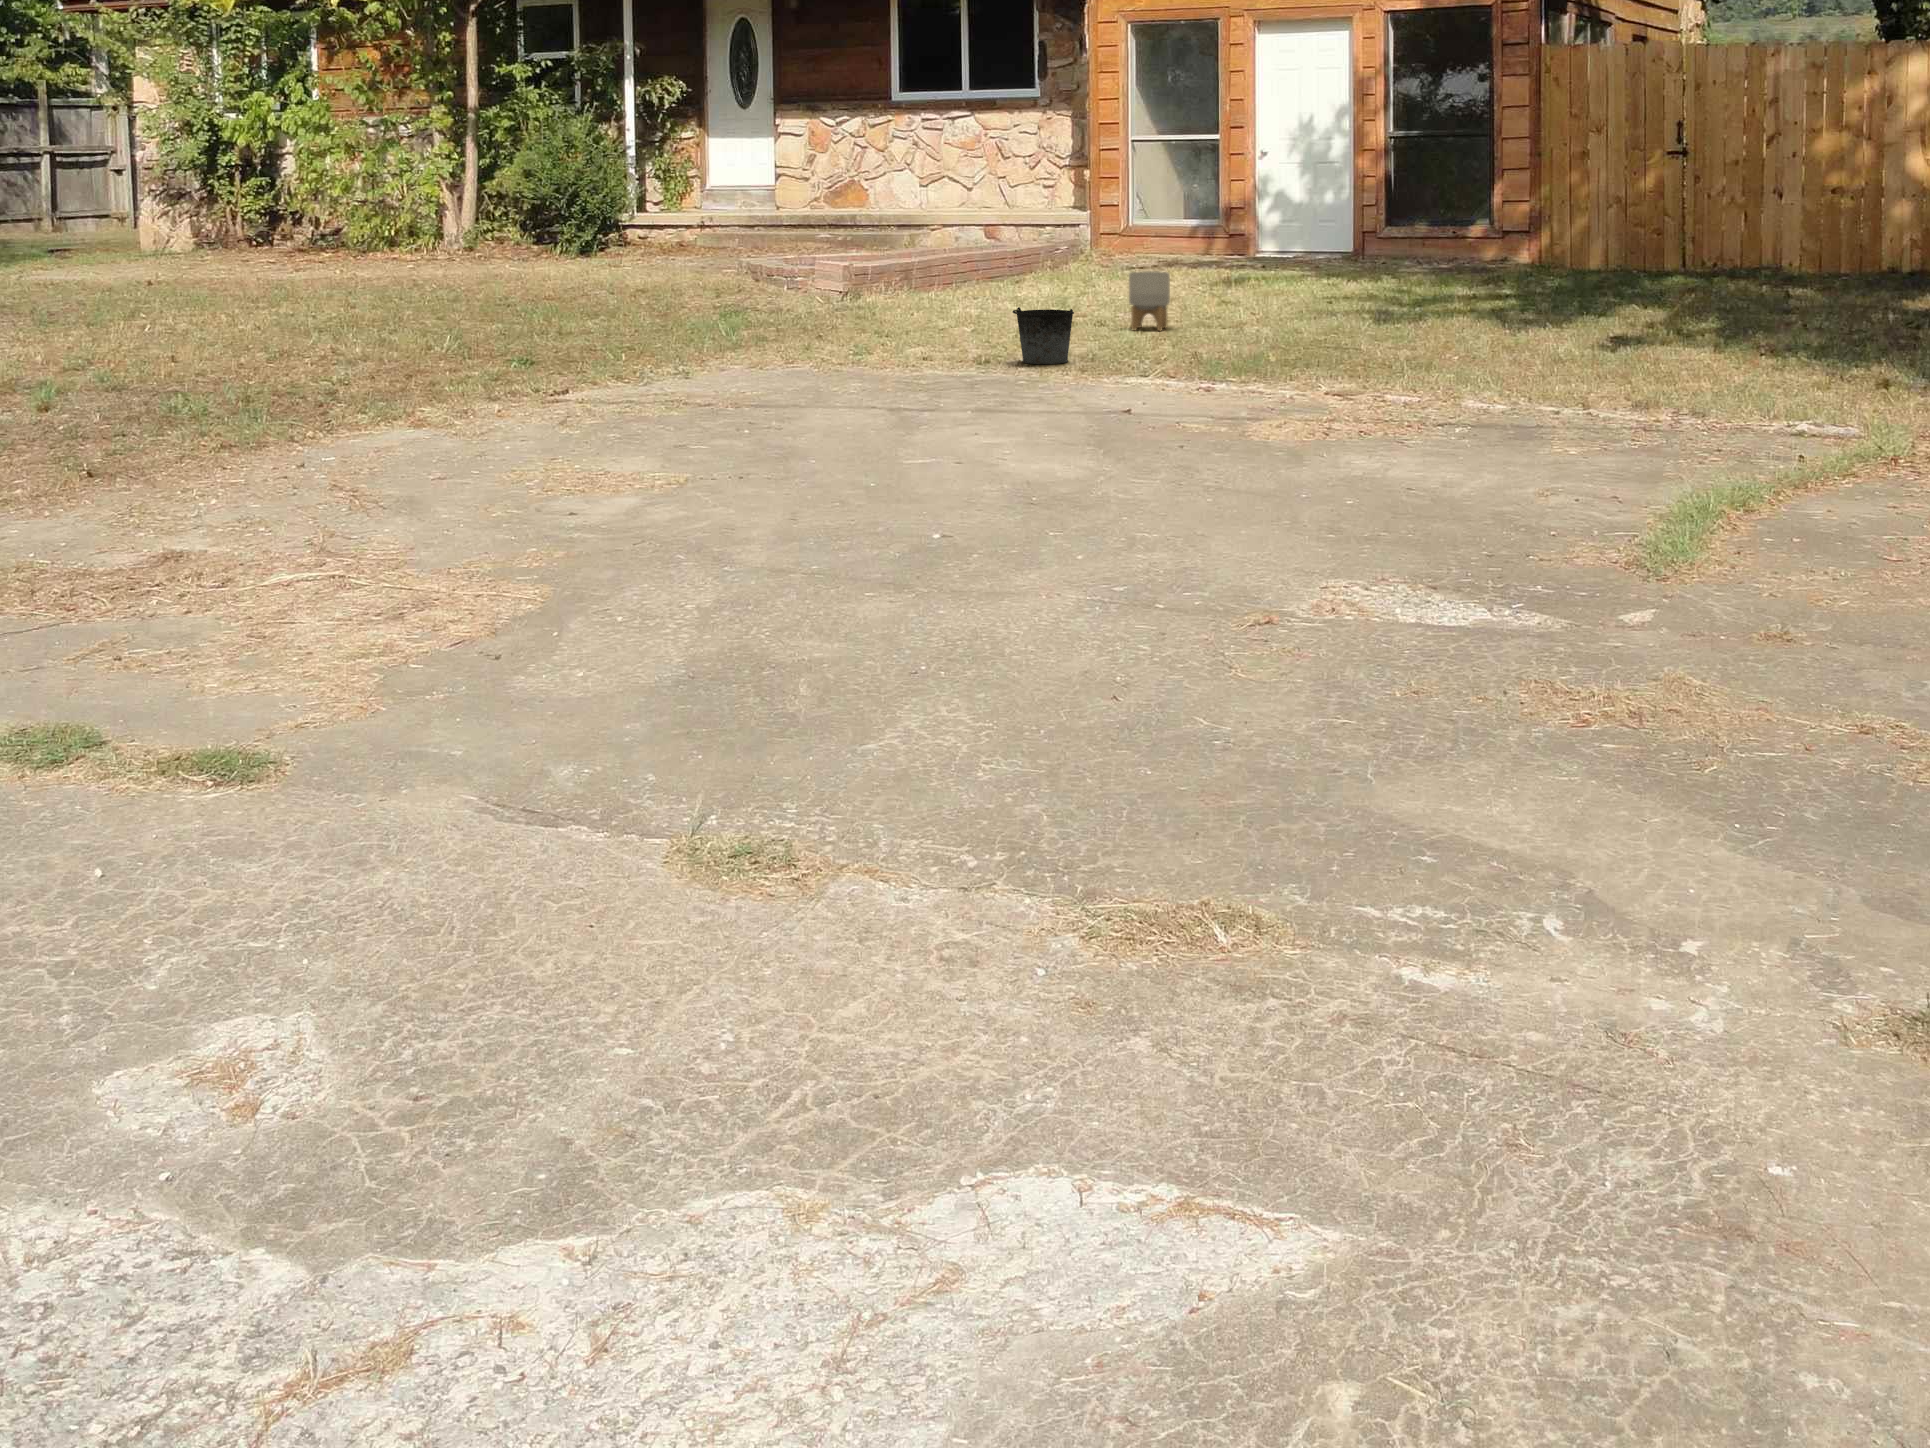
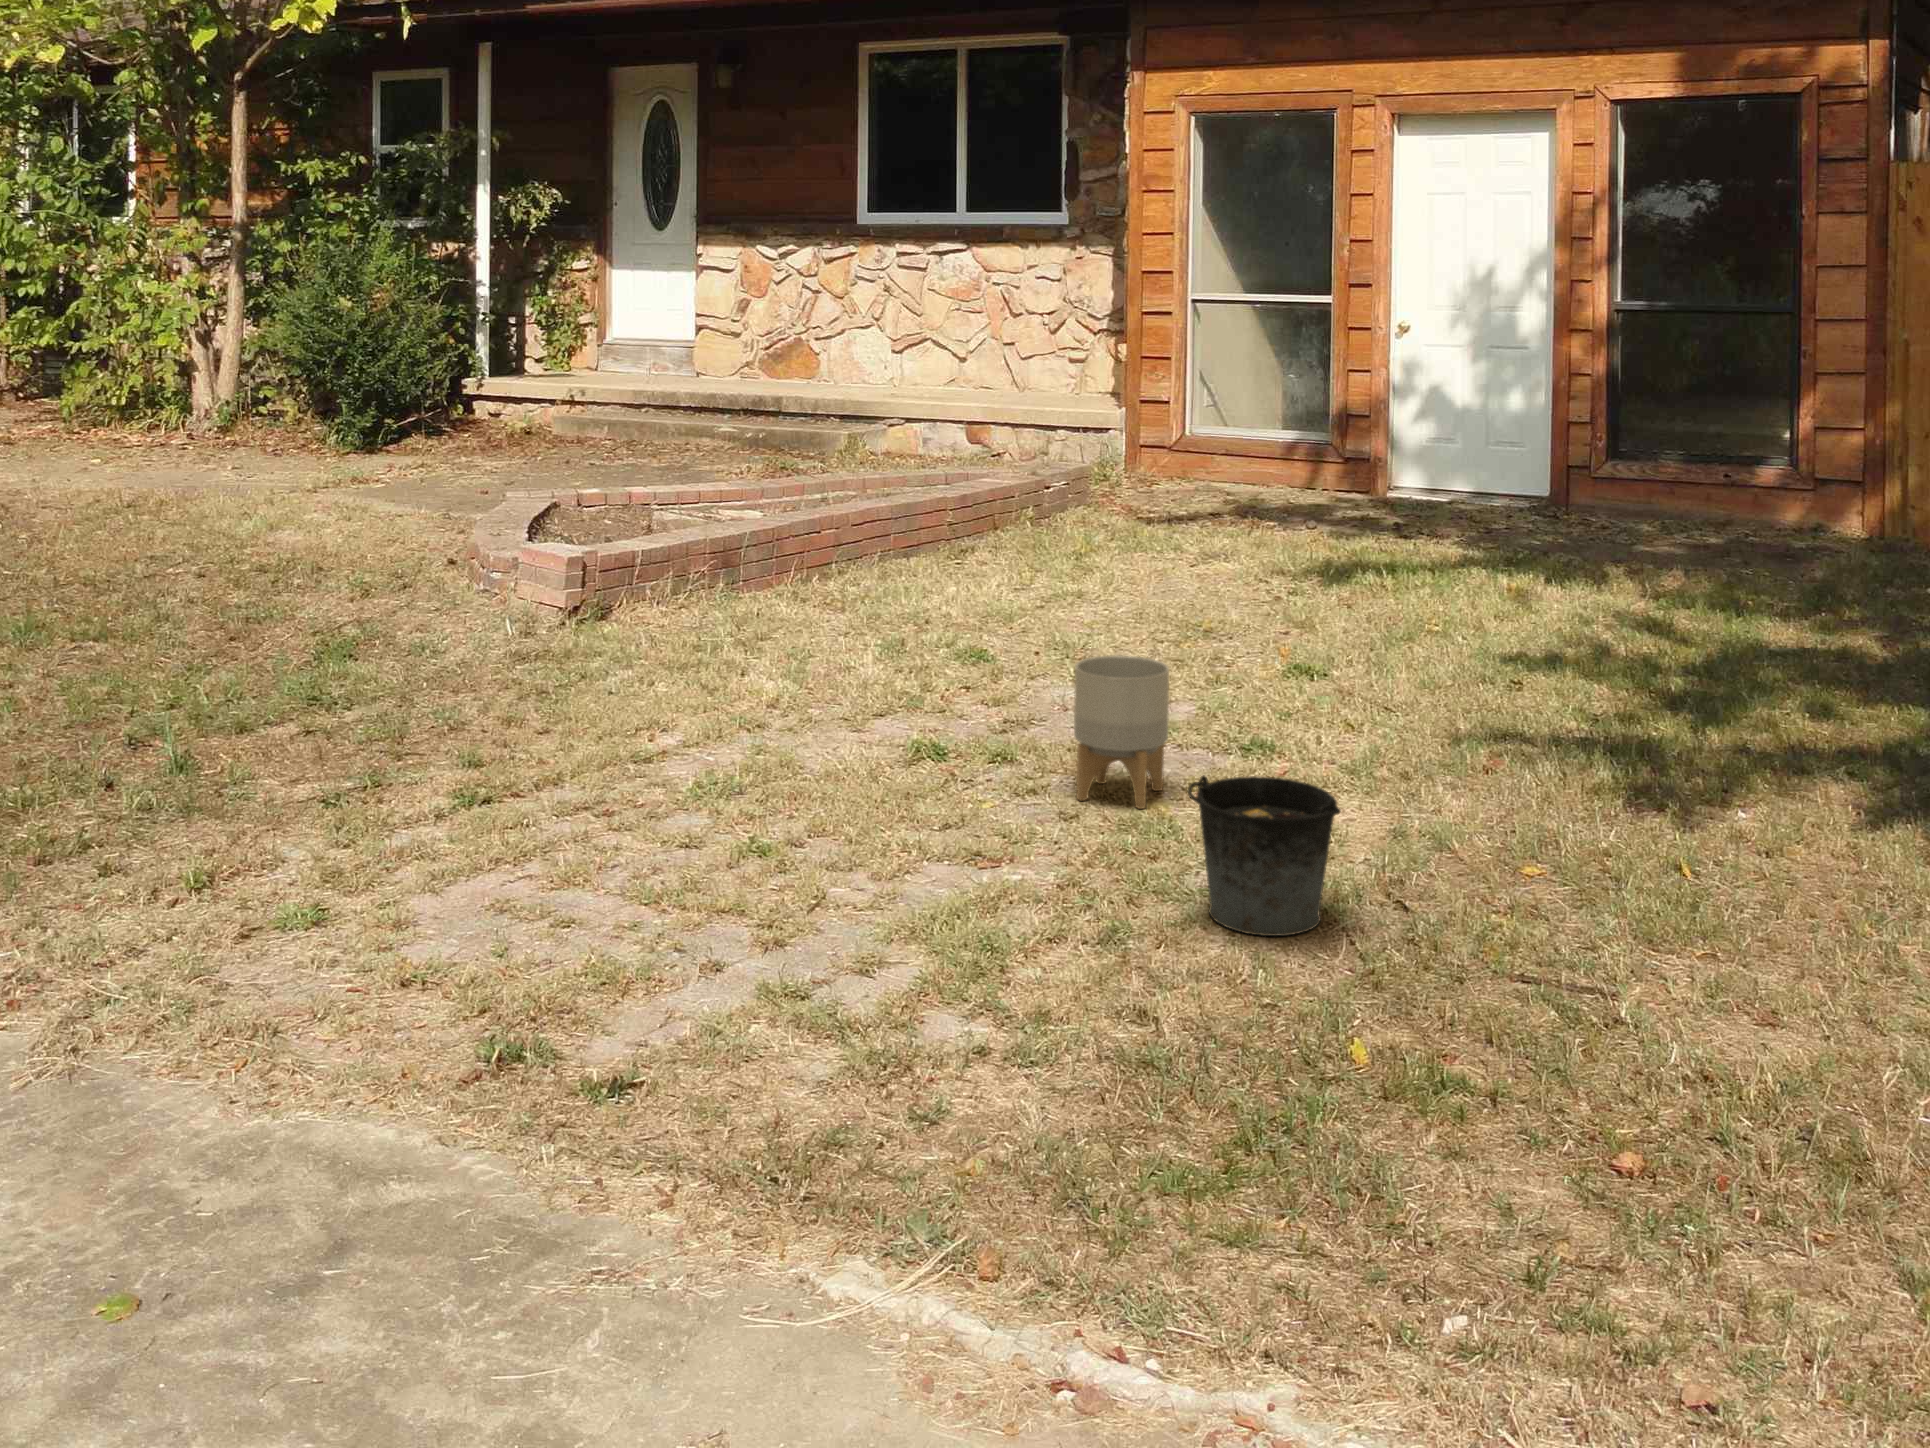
bucket: present [1012,307,1074,364] -> present [1188,776,1340,936]

